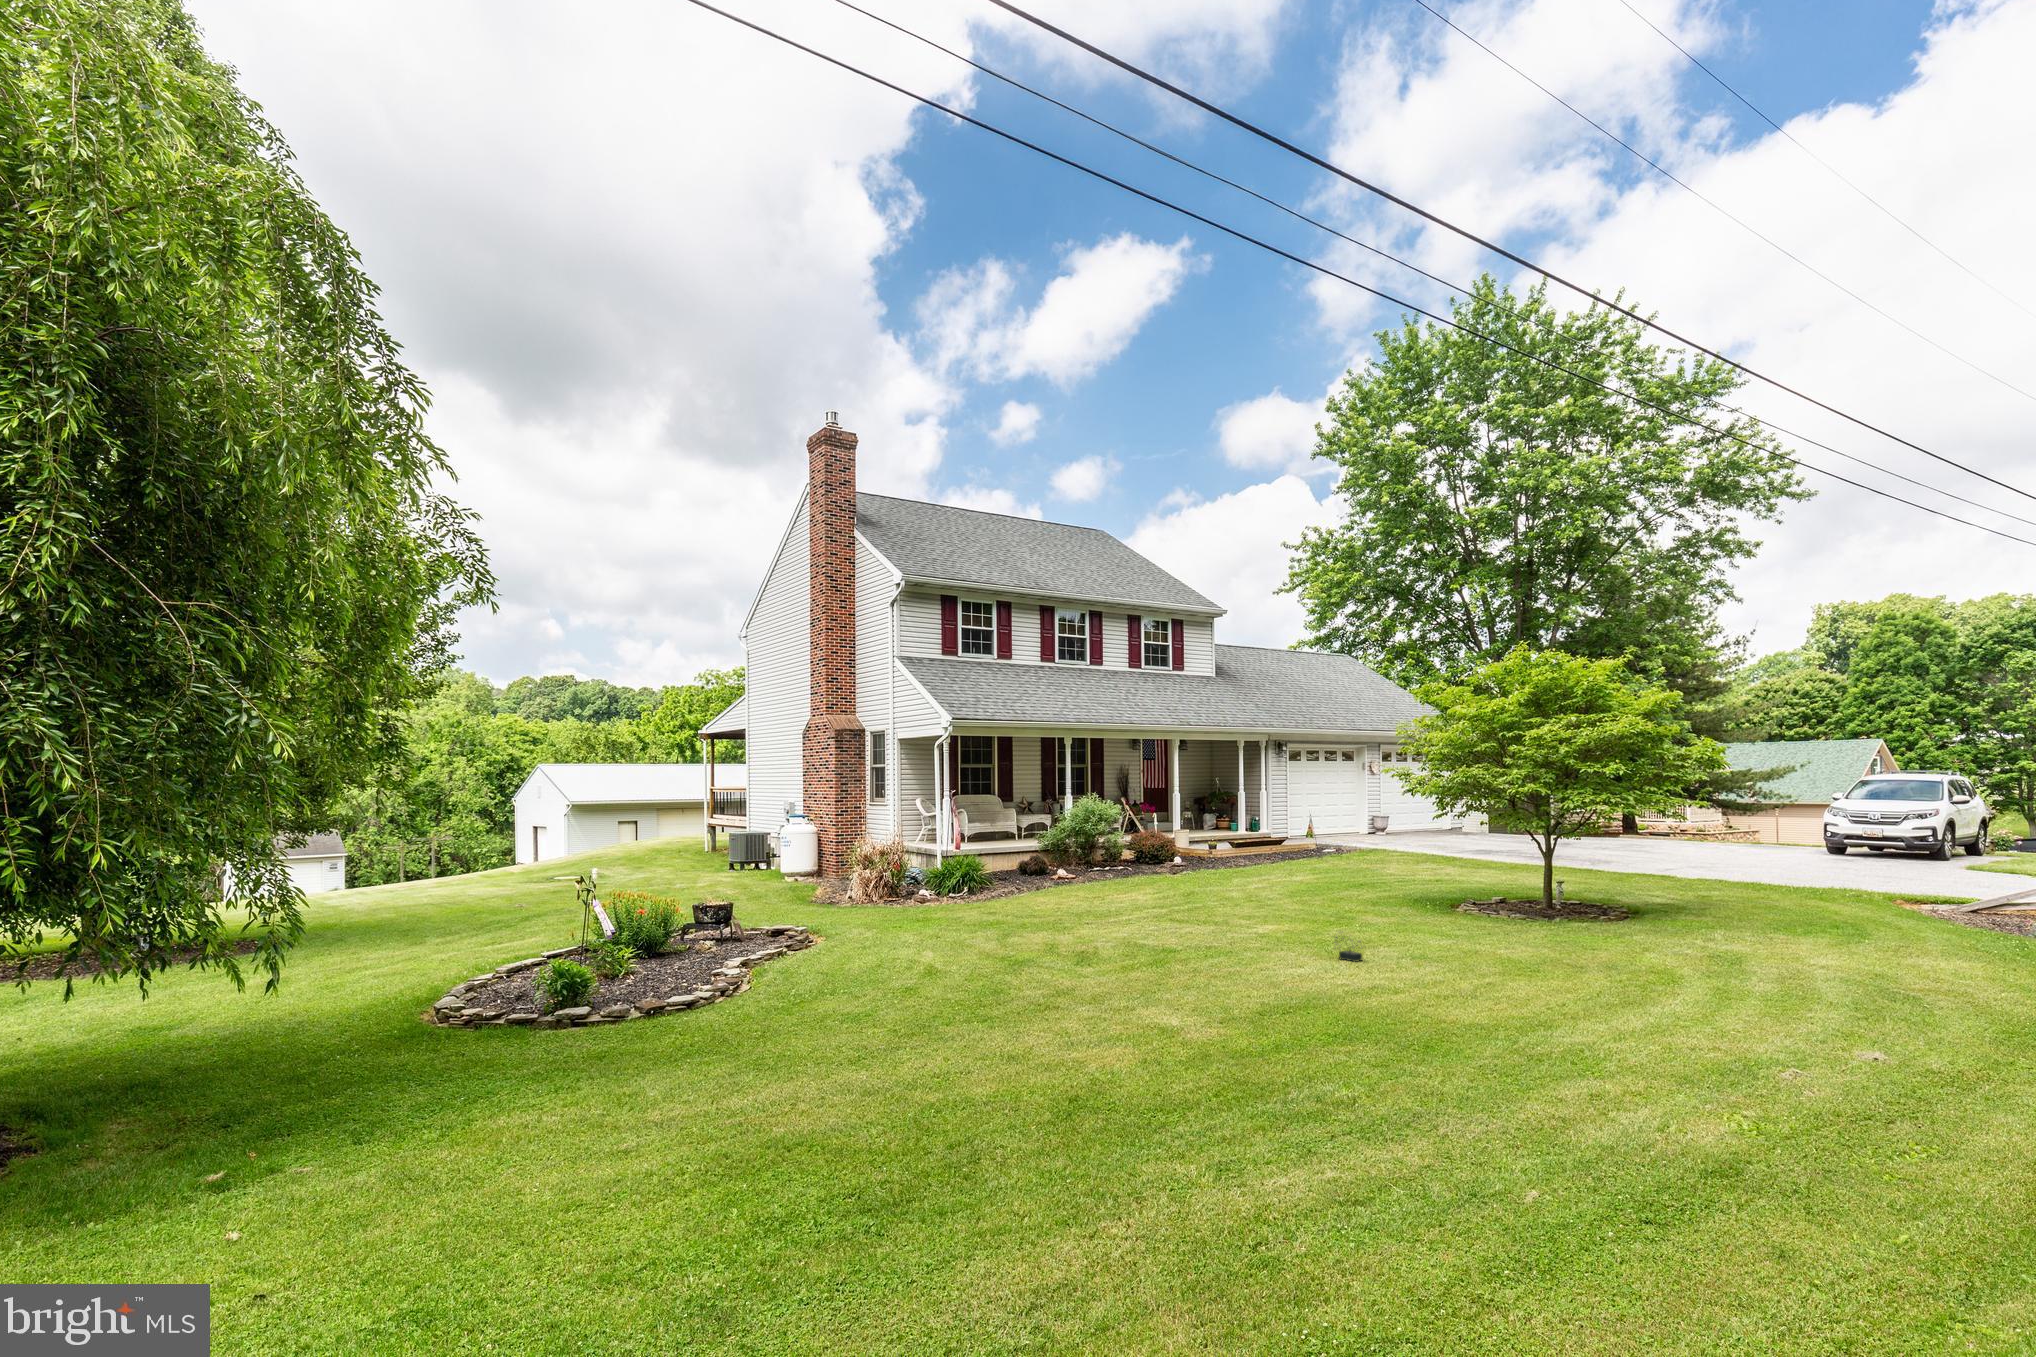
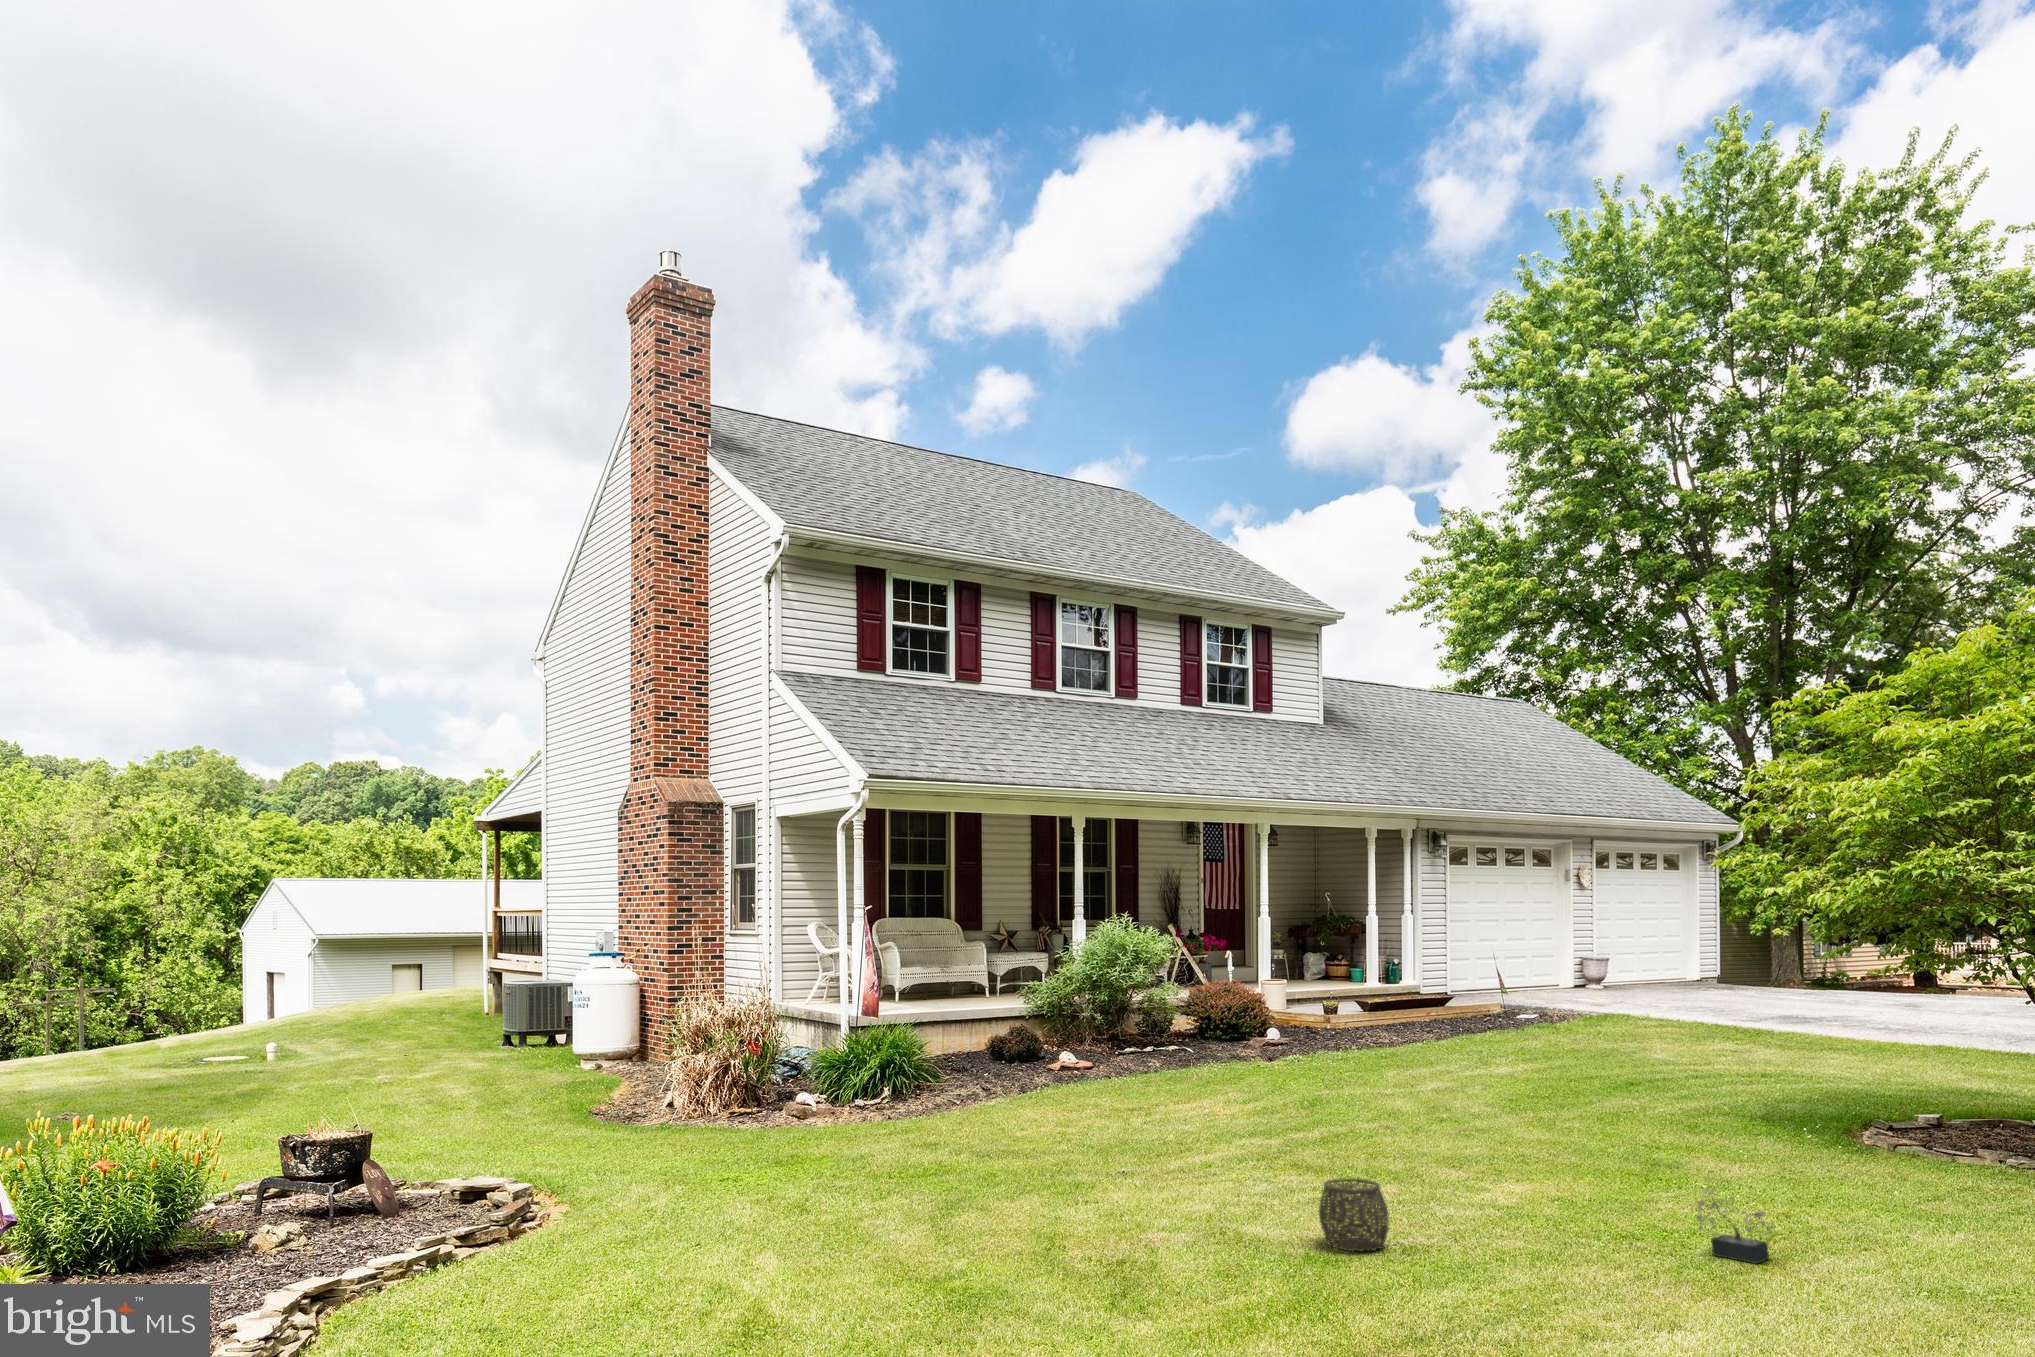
woven basket: none [1169,927,1200,958] -> present [1319,1178,1389,1252]

